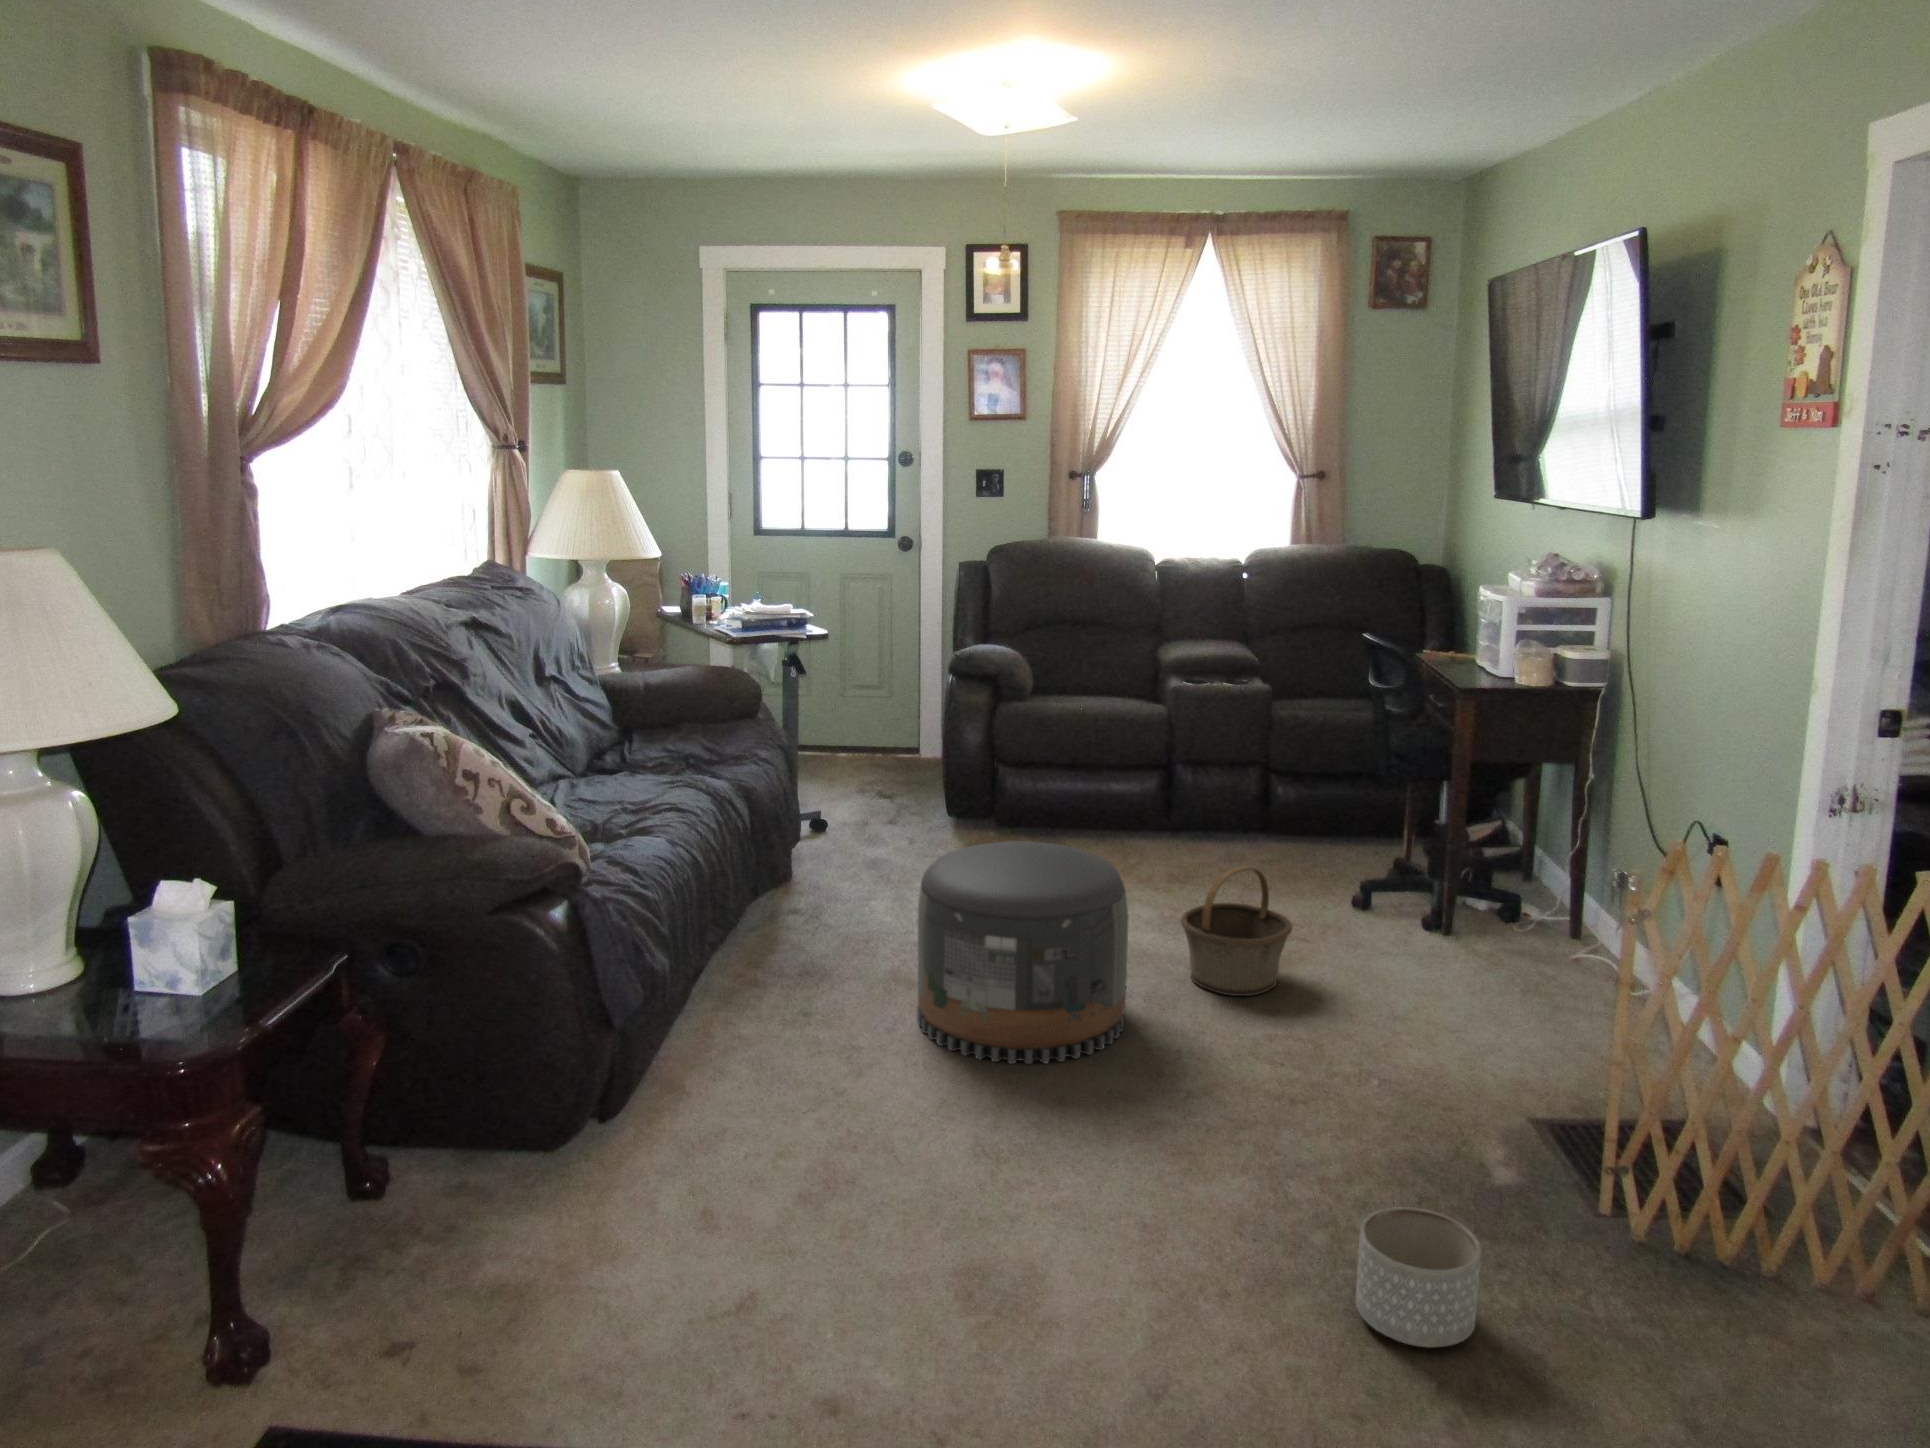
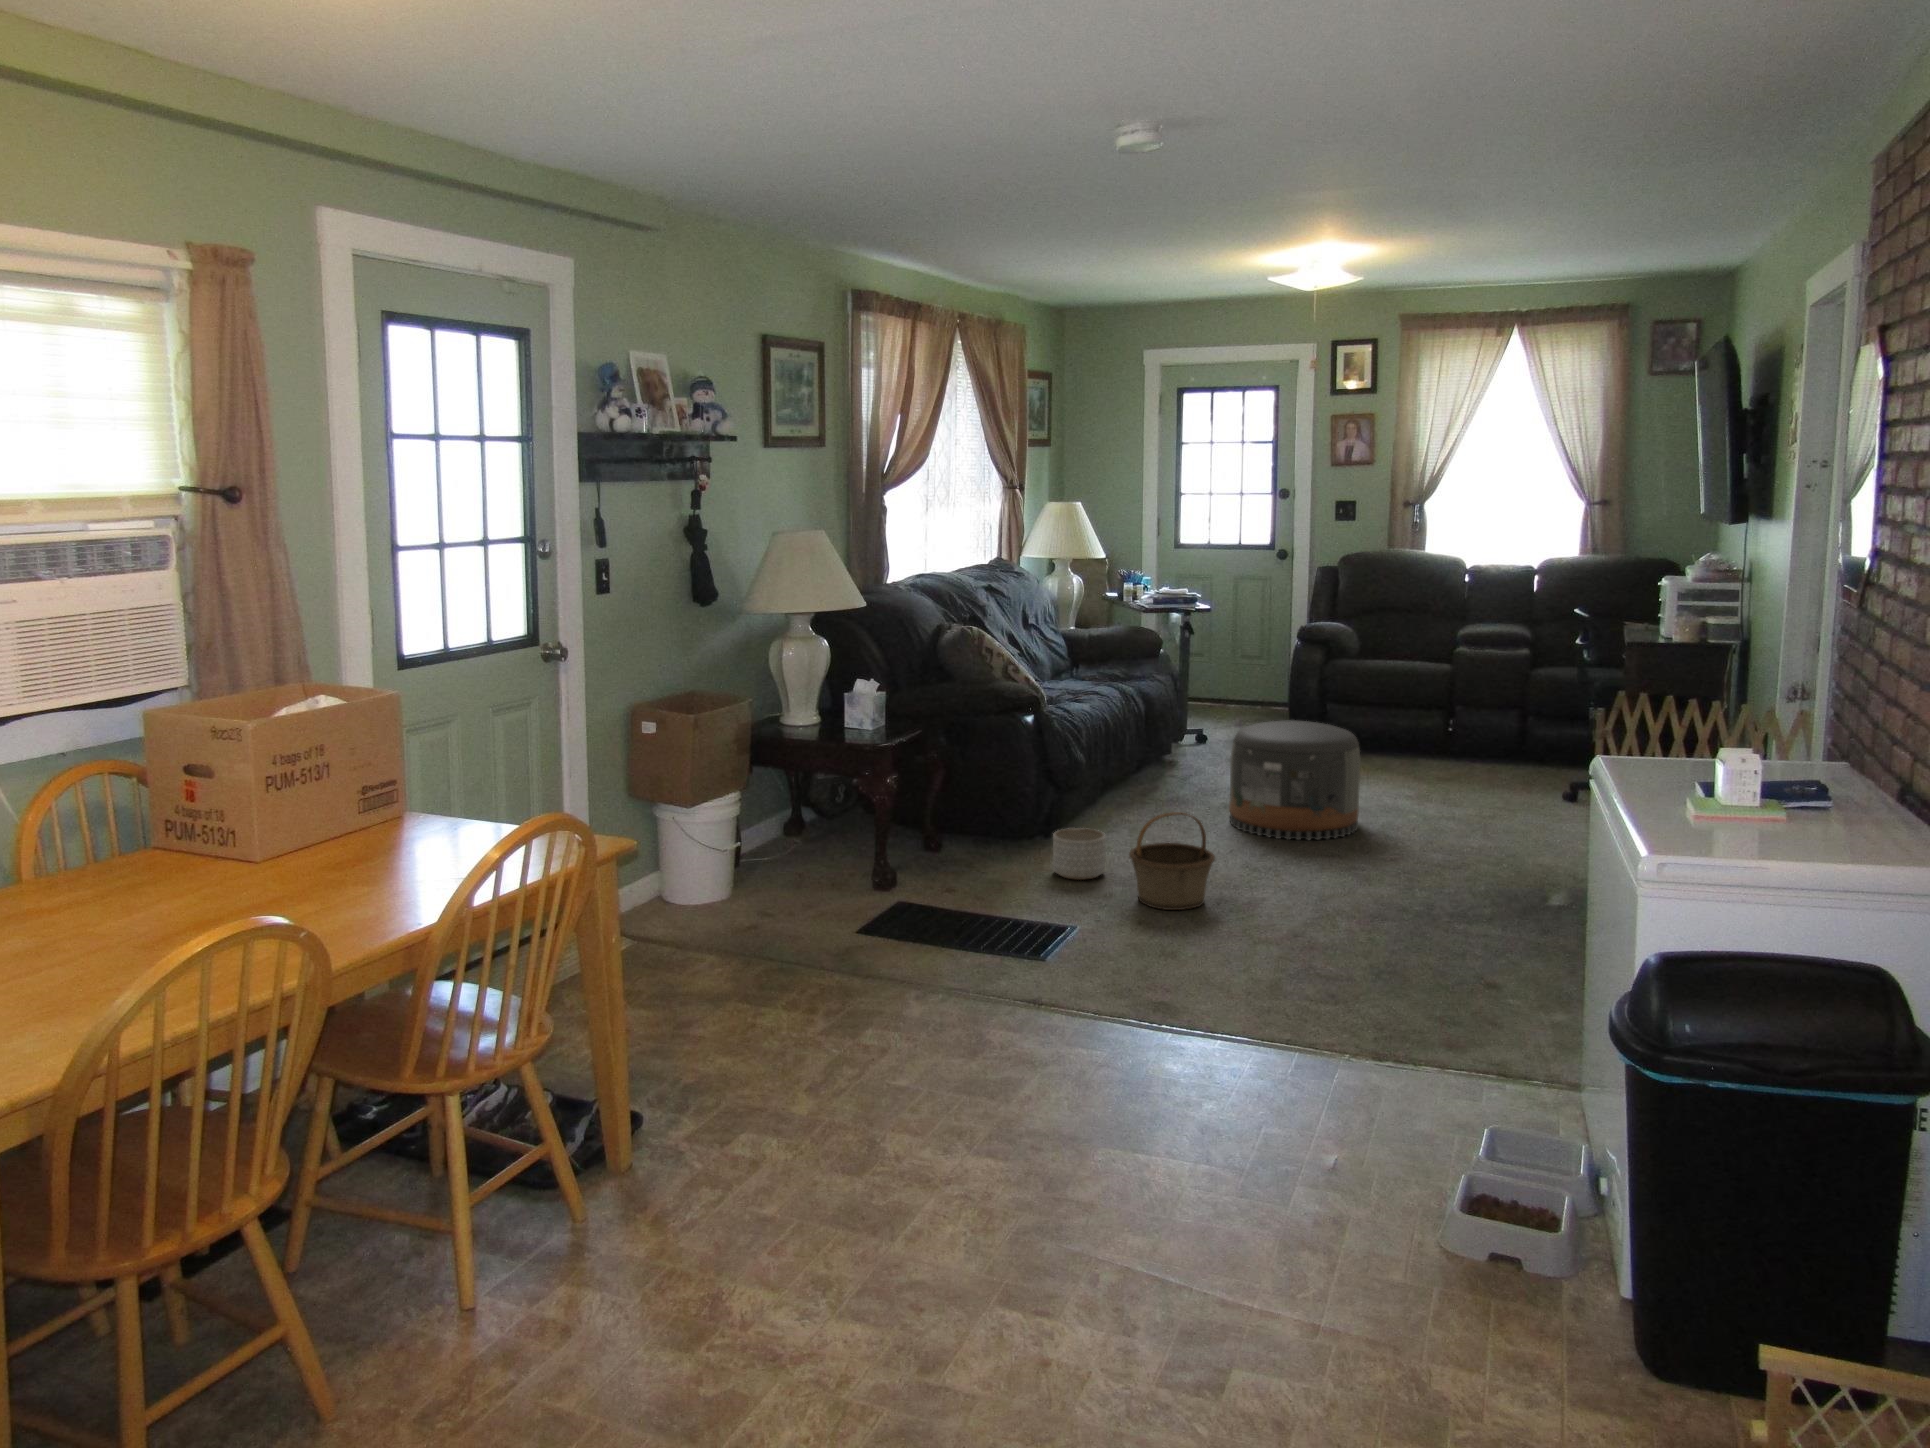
basket: present [1180,866,1292,996] -> present [1129,812,1215,910]
planter: present [1356,1207,1481,1348] -> present [1053,828,1106,880]

